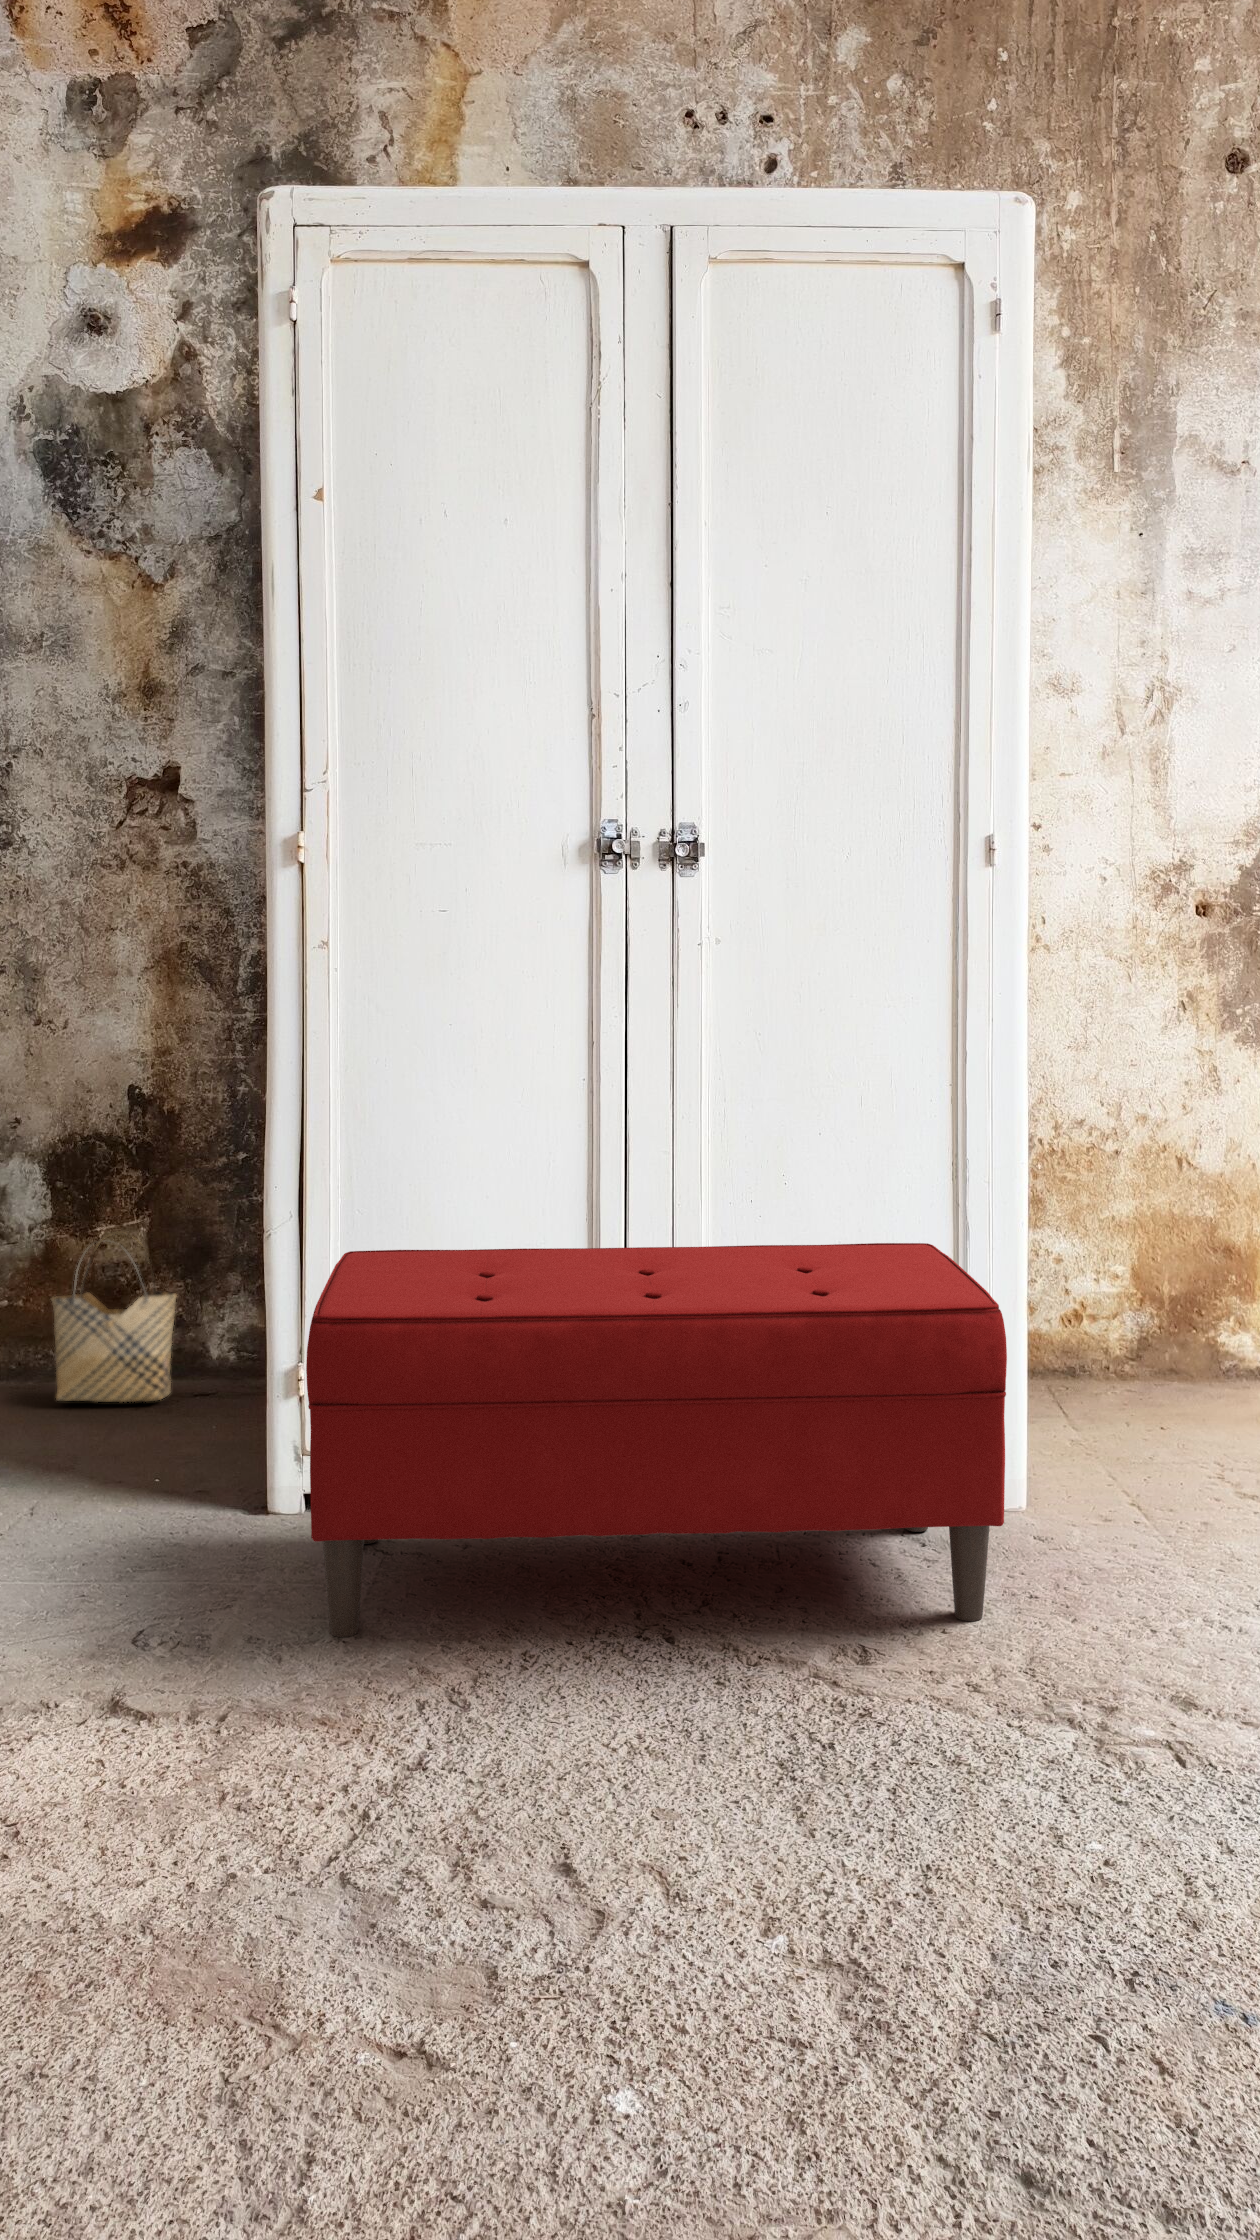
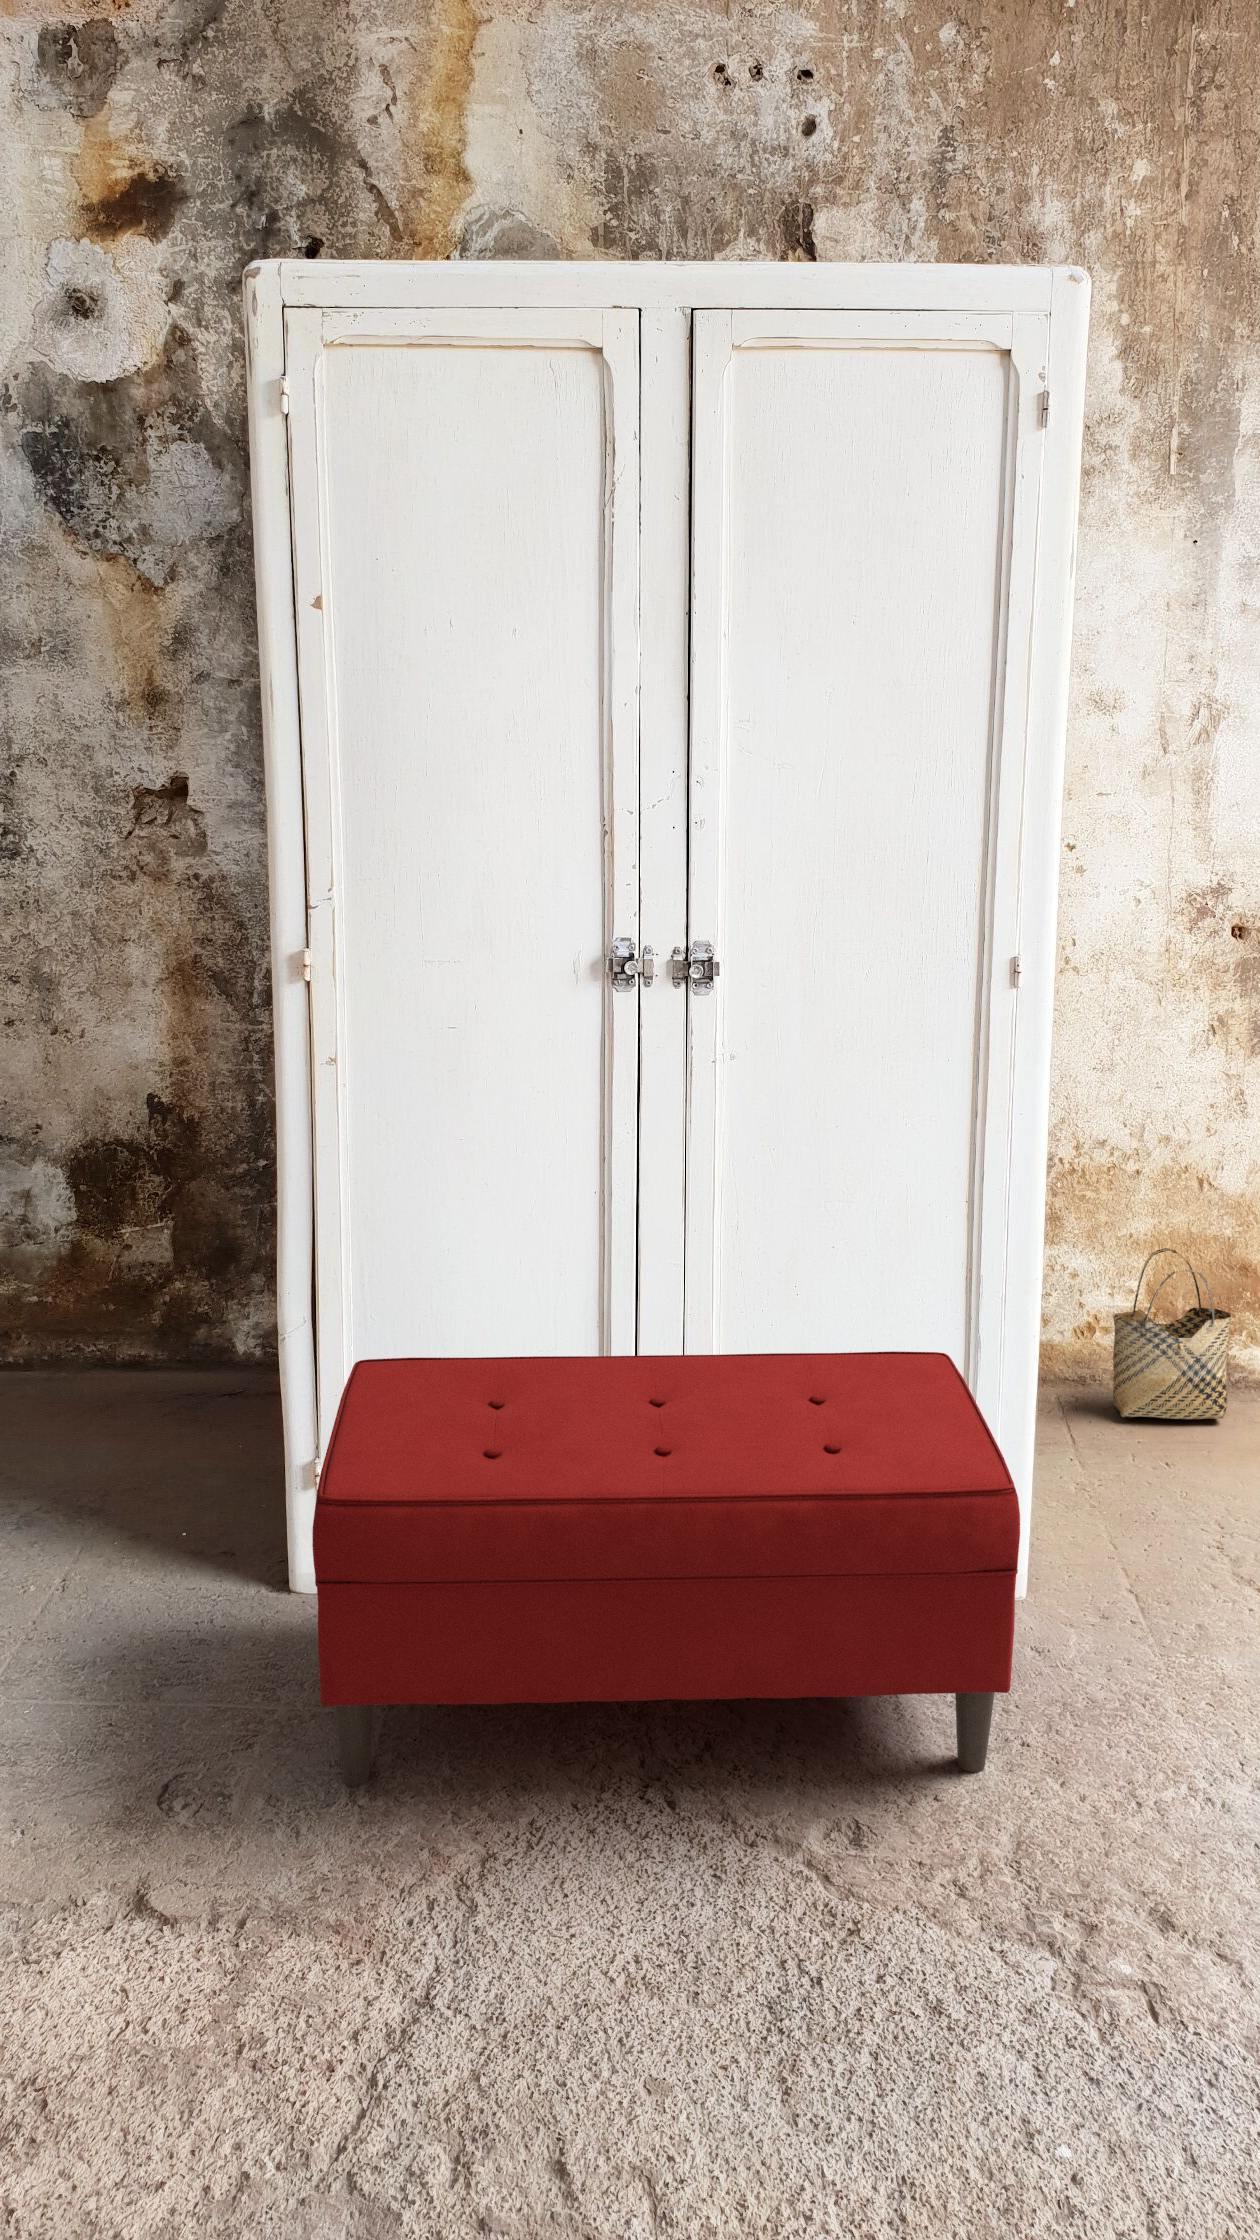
woven basket: present [51,1231,177,1402] -> present [1113,1248,1232,1419]

